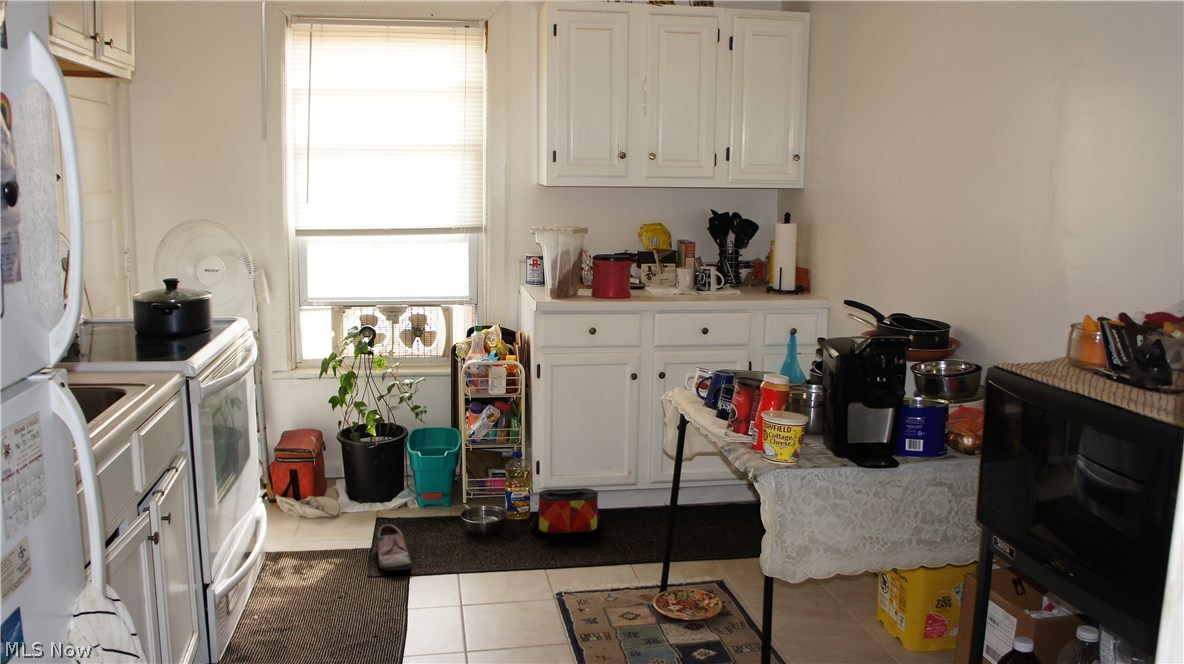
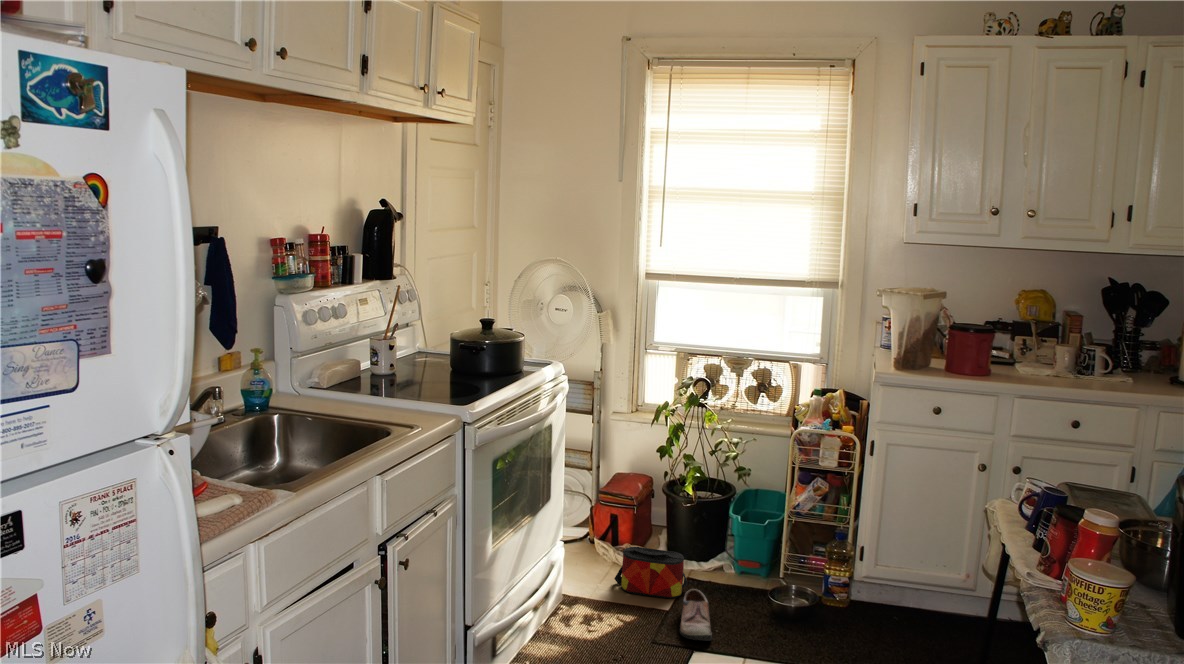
bag: present [530,488,600,534] -> present [614,547,688,599]

